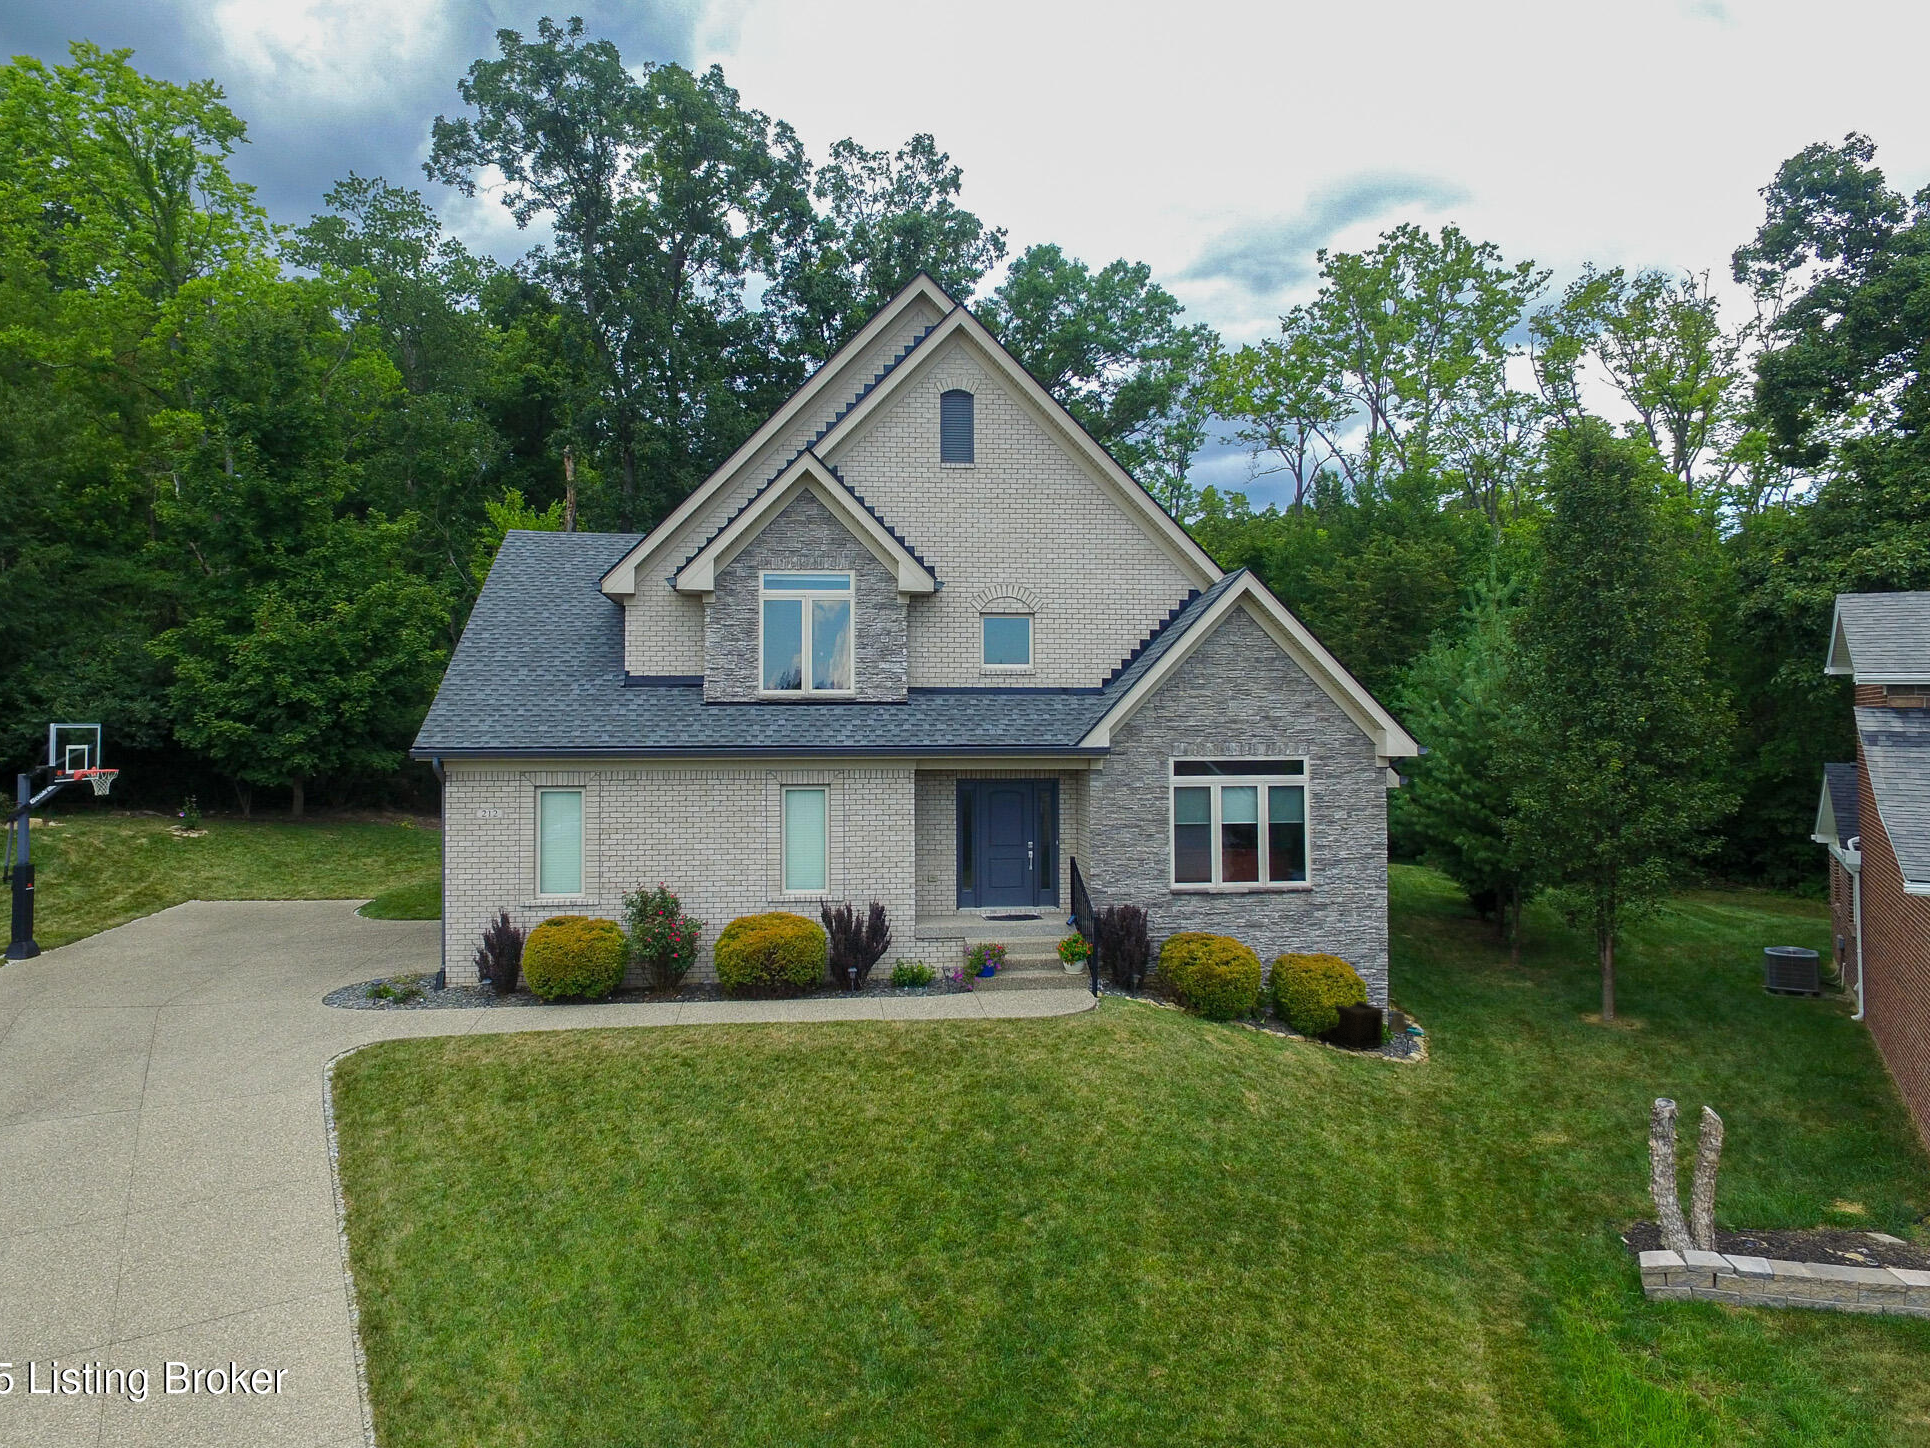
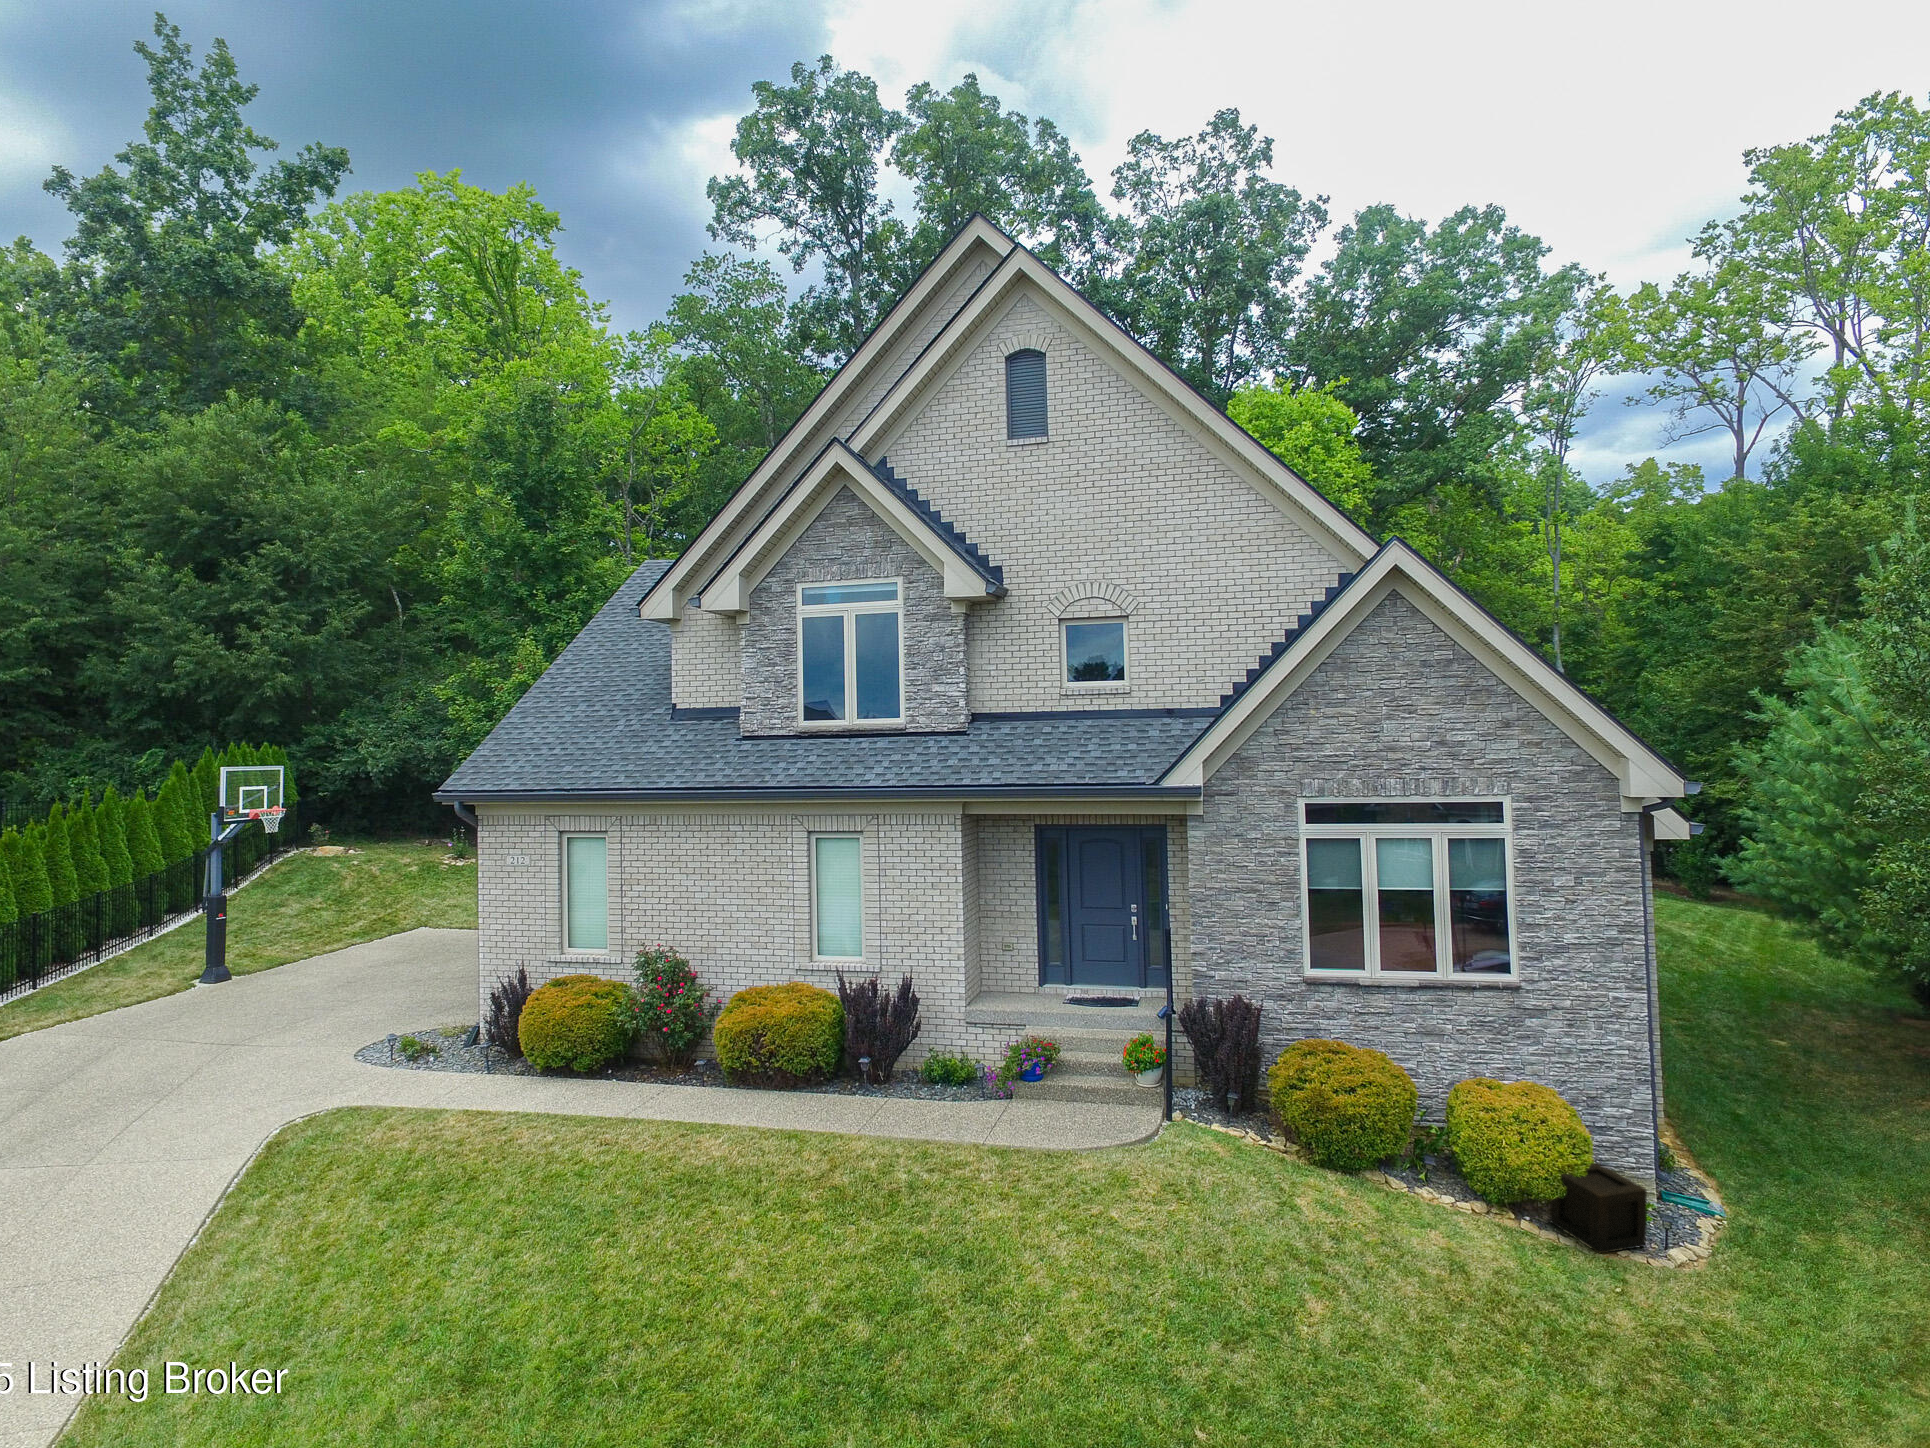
watering can: present [1389,1011,1417,1033] -> none [1651,1177,1719,1216]

